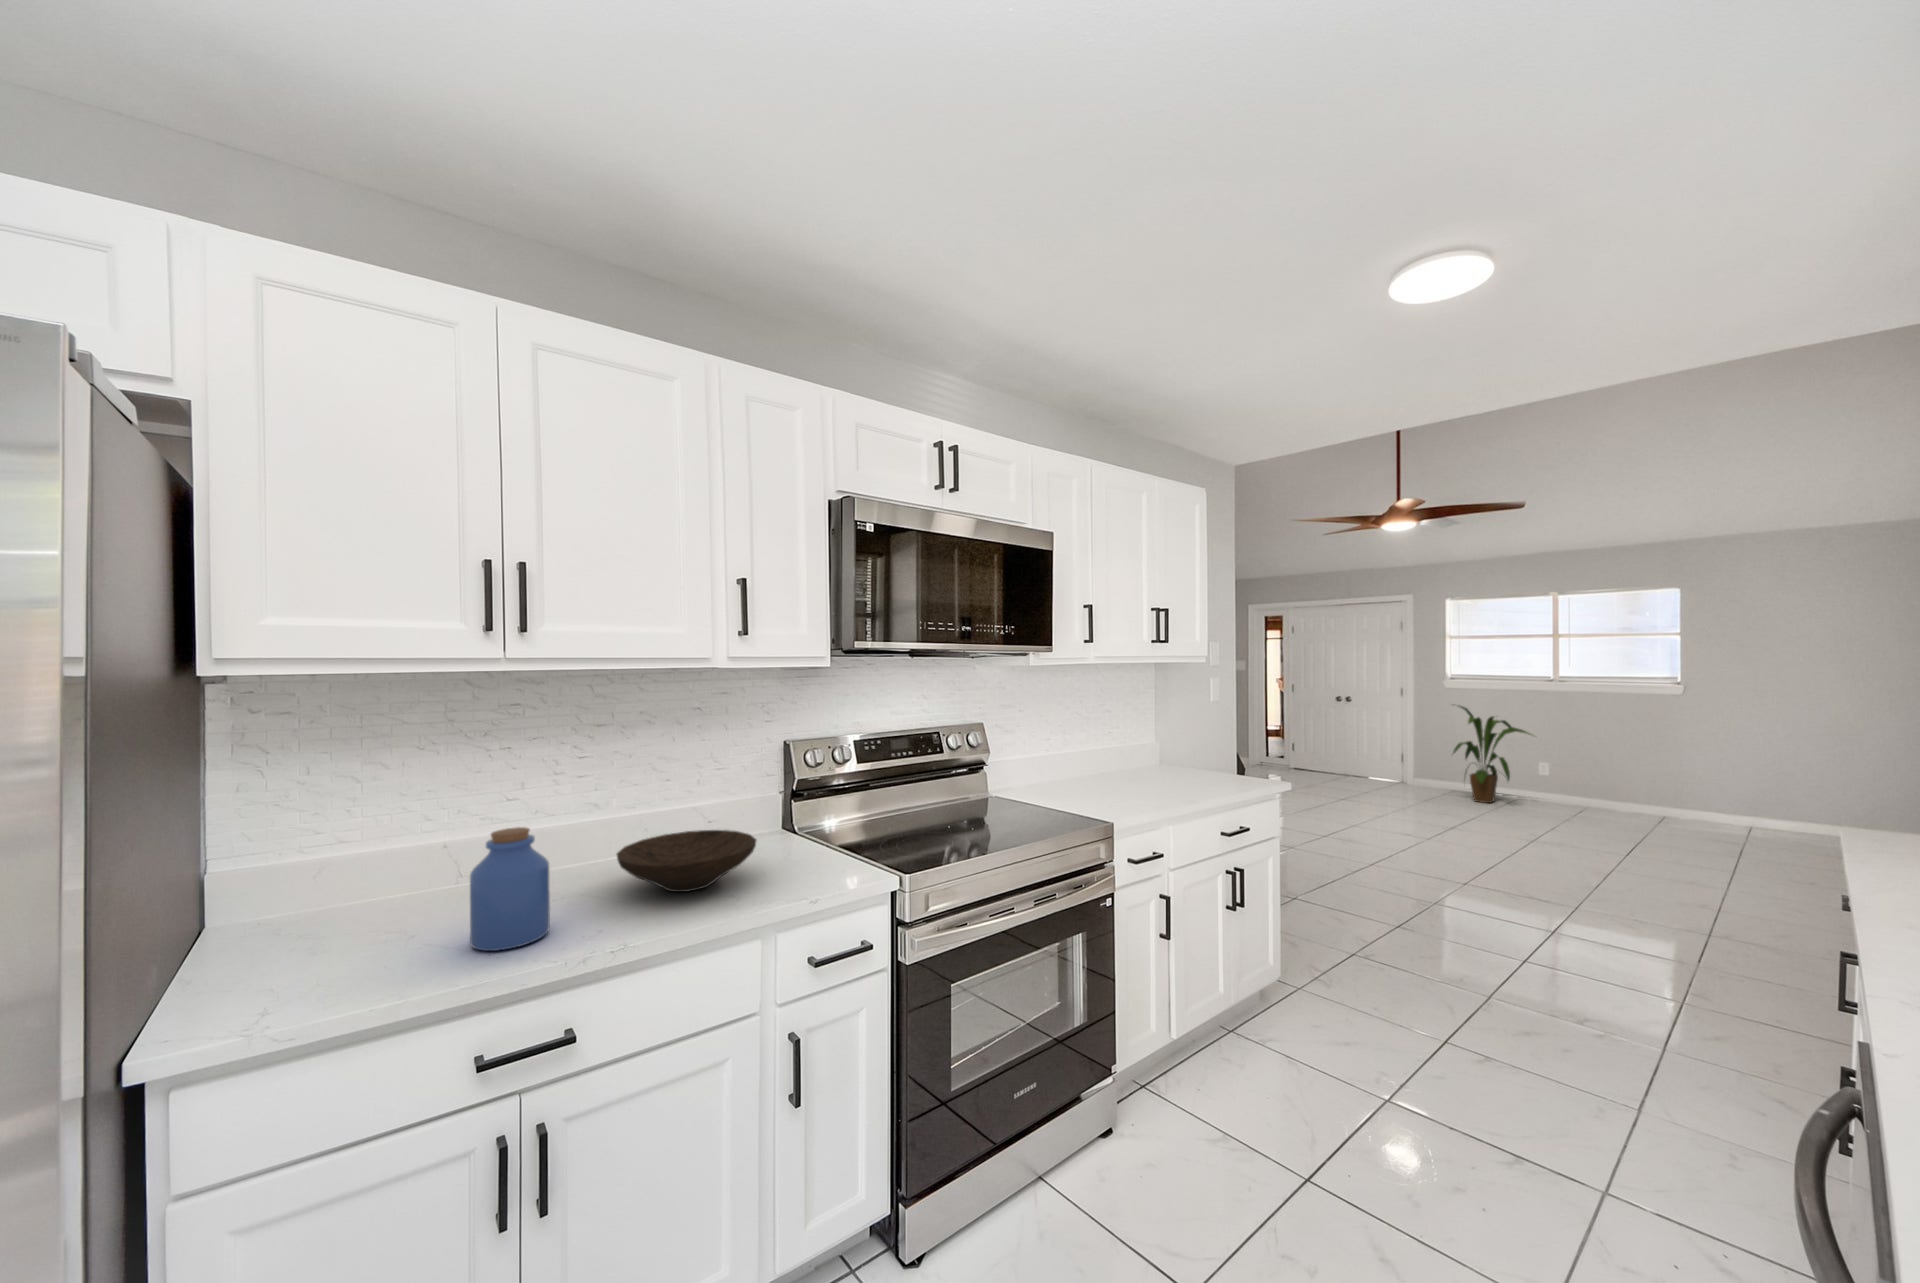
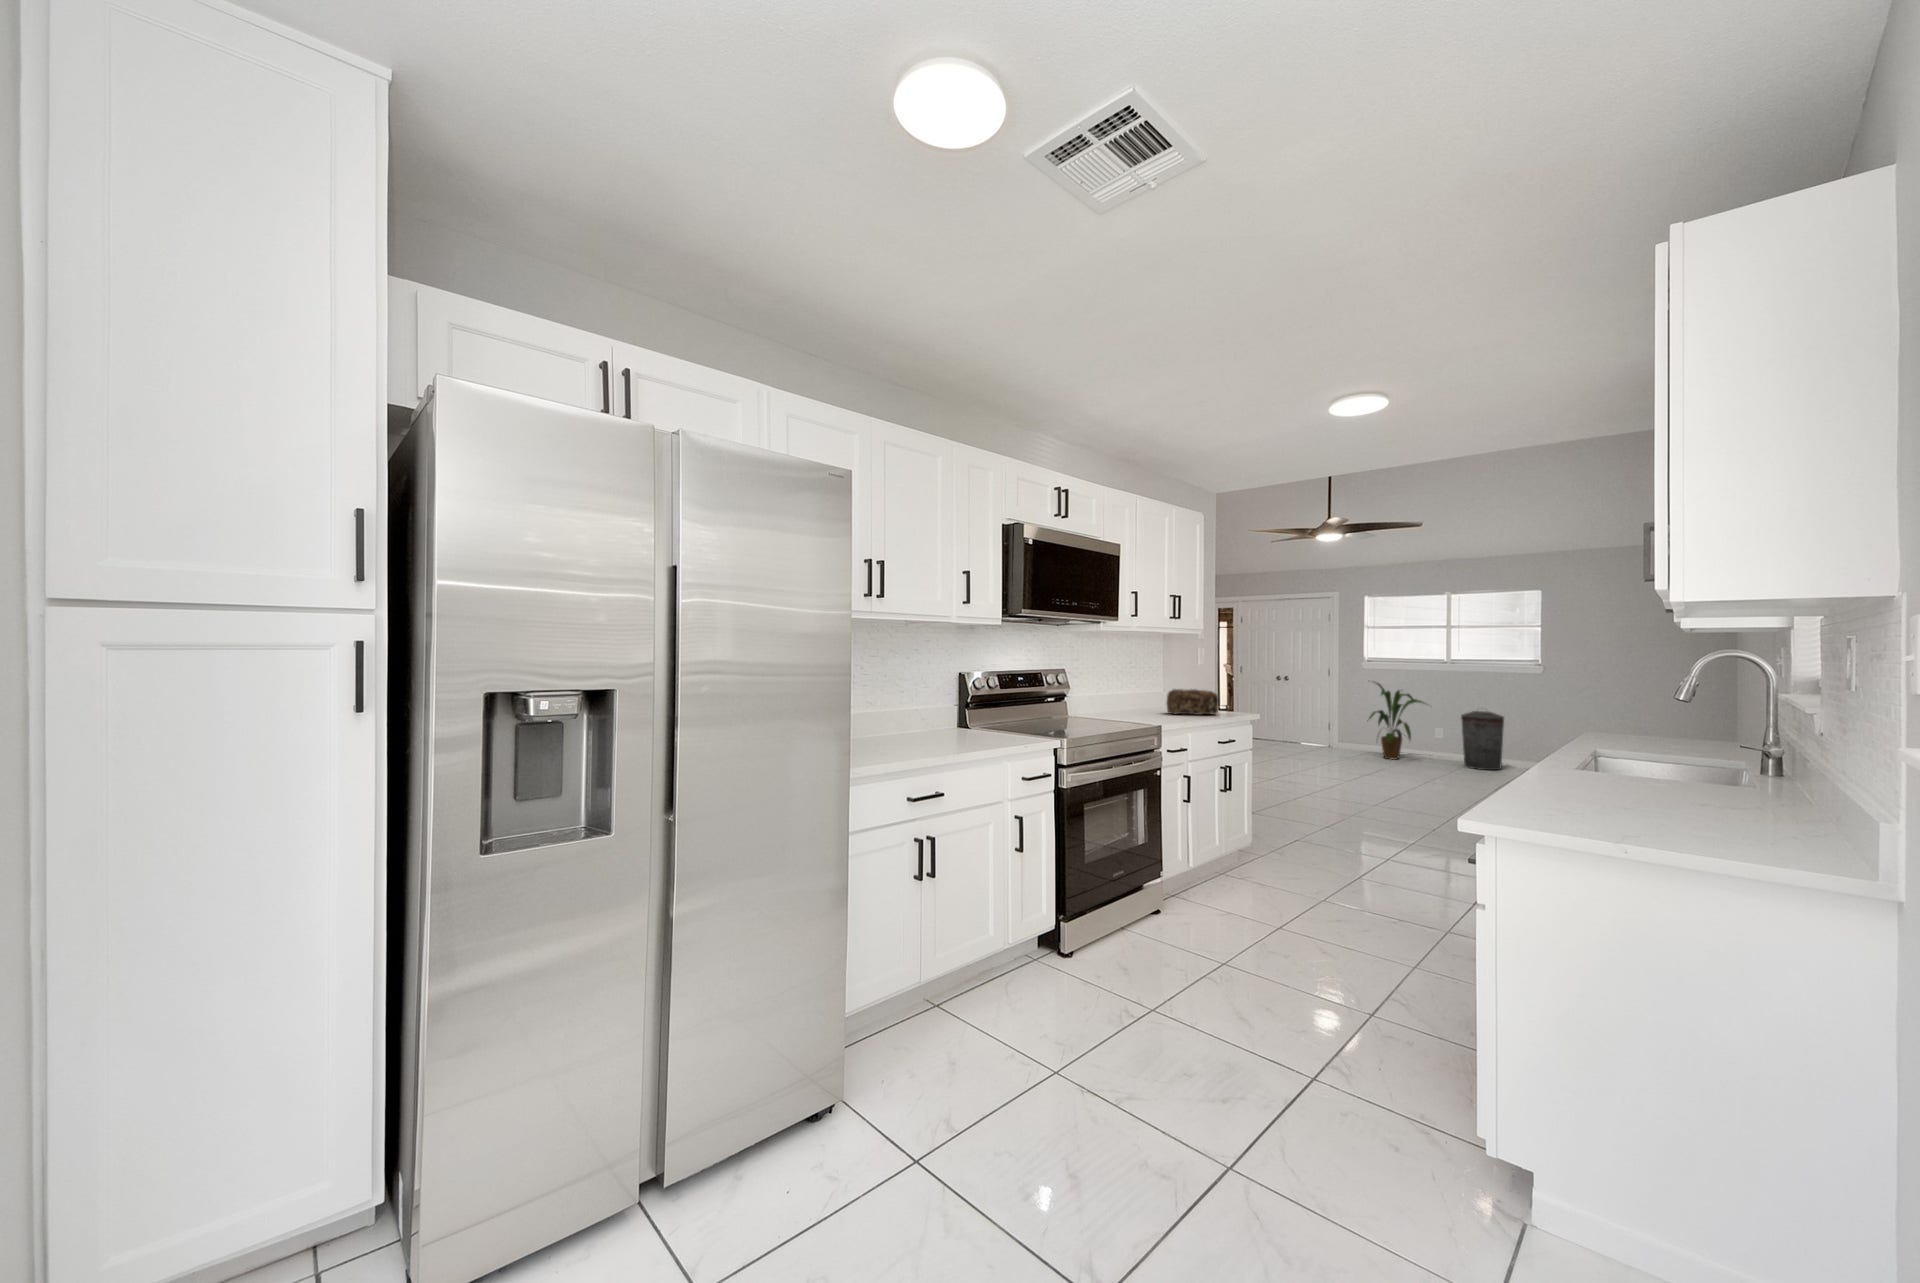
trash can: none [1577,740,1638,822] -> present [1461,711,1504,770]
bread loaf: none [1151,746,1226,784] -> present [1167,689,1219,715]
jar: present [470,827,550,951] -> none [877,698,912,756]
wooden bowl: present [616,830,756,892] -> none [911,717,985,744]

